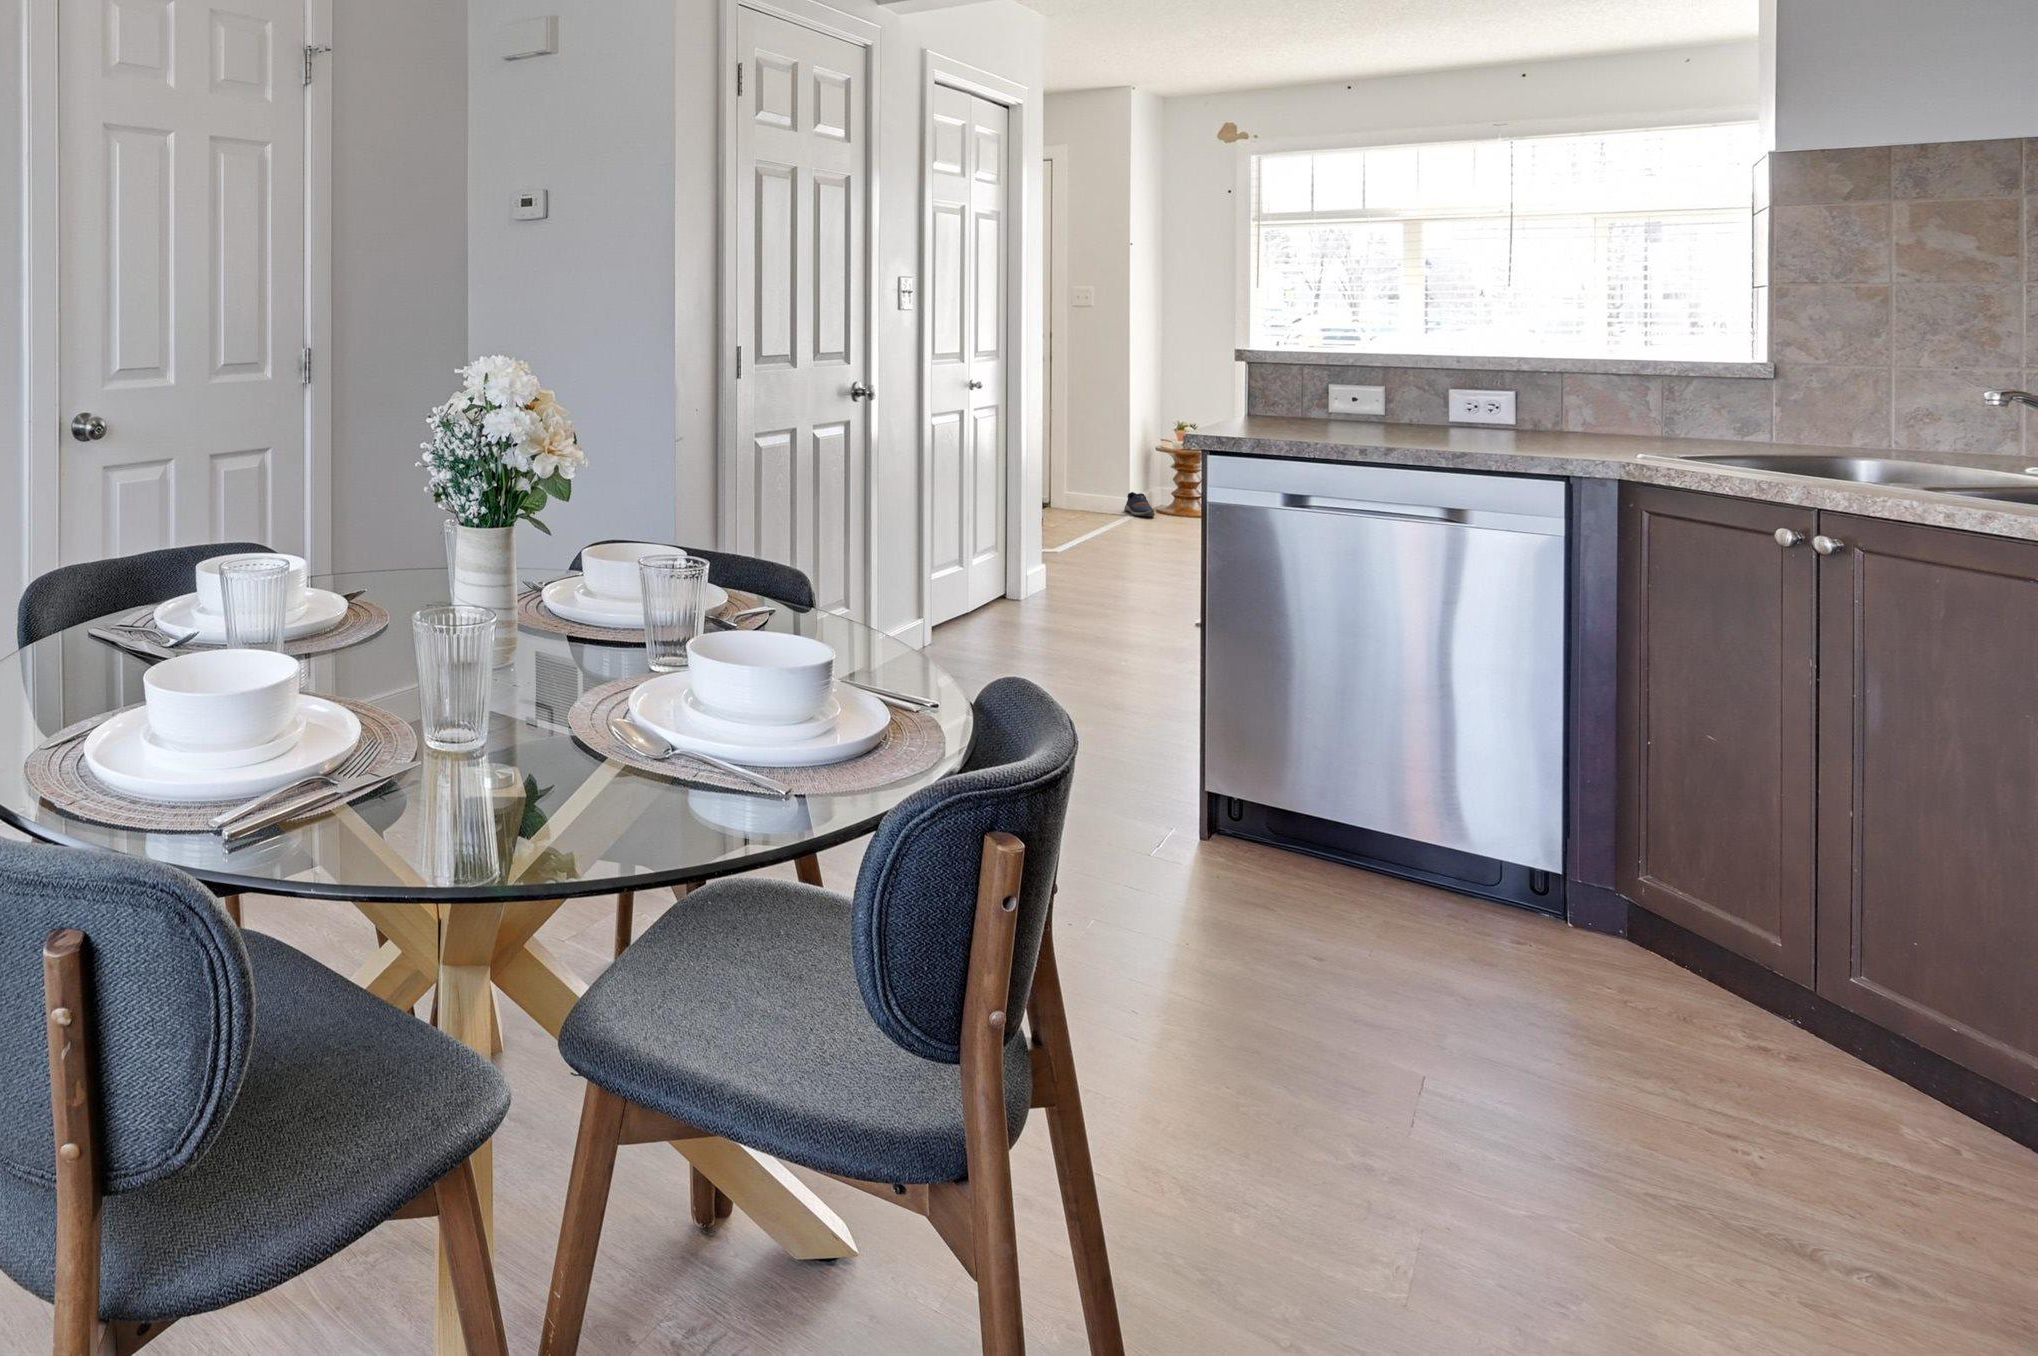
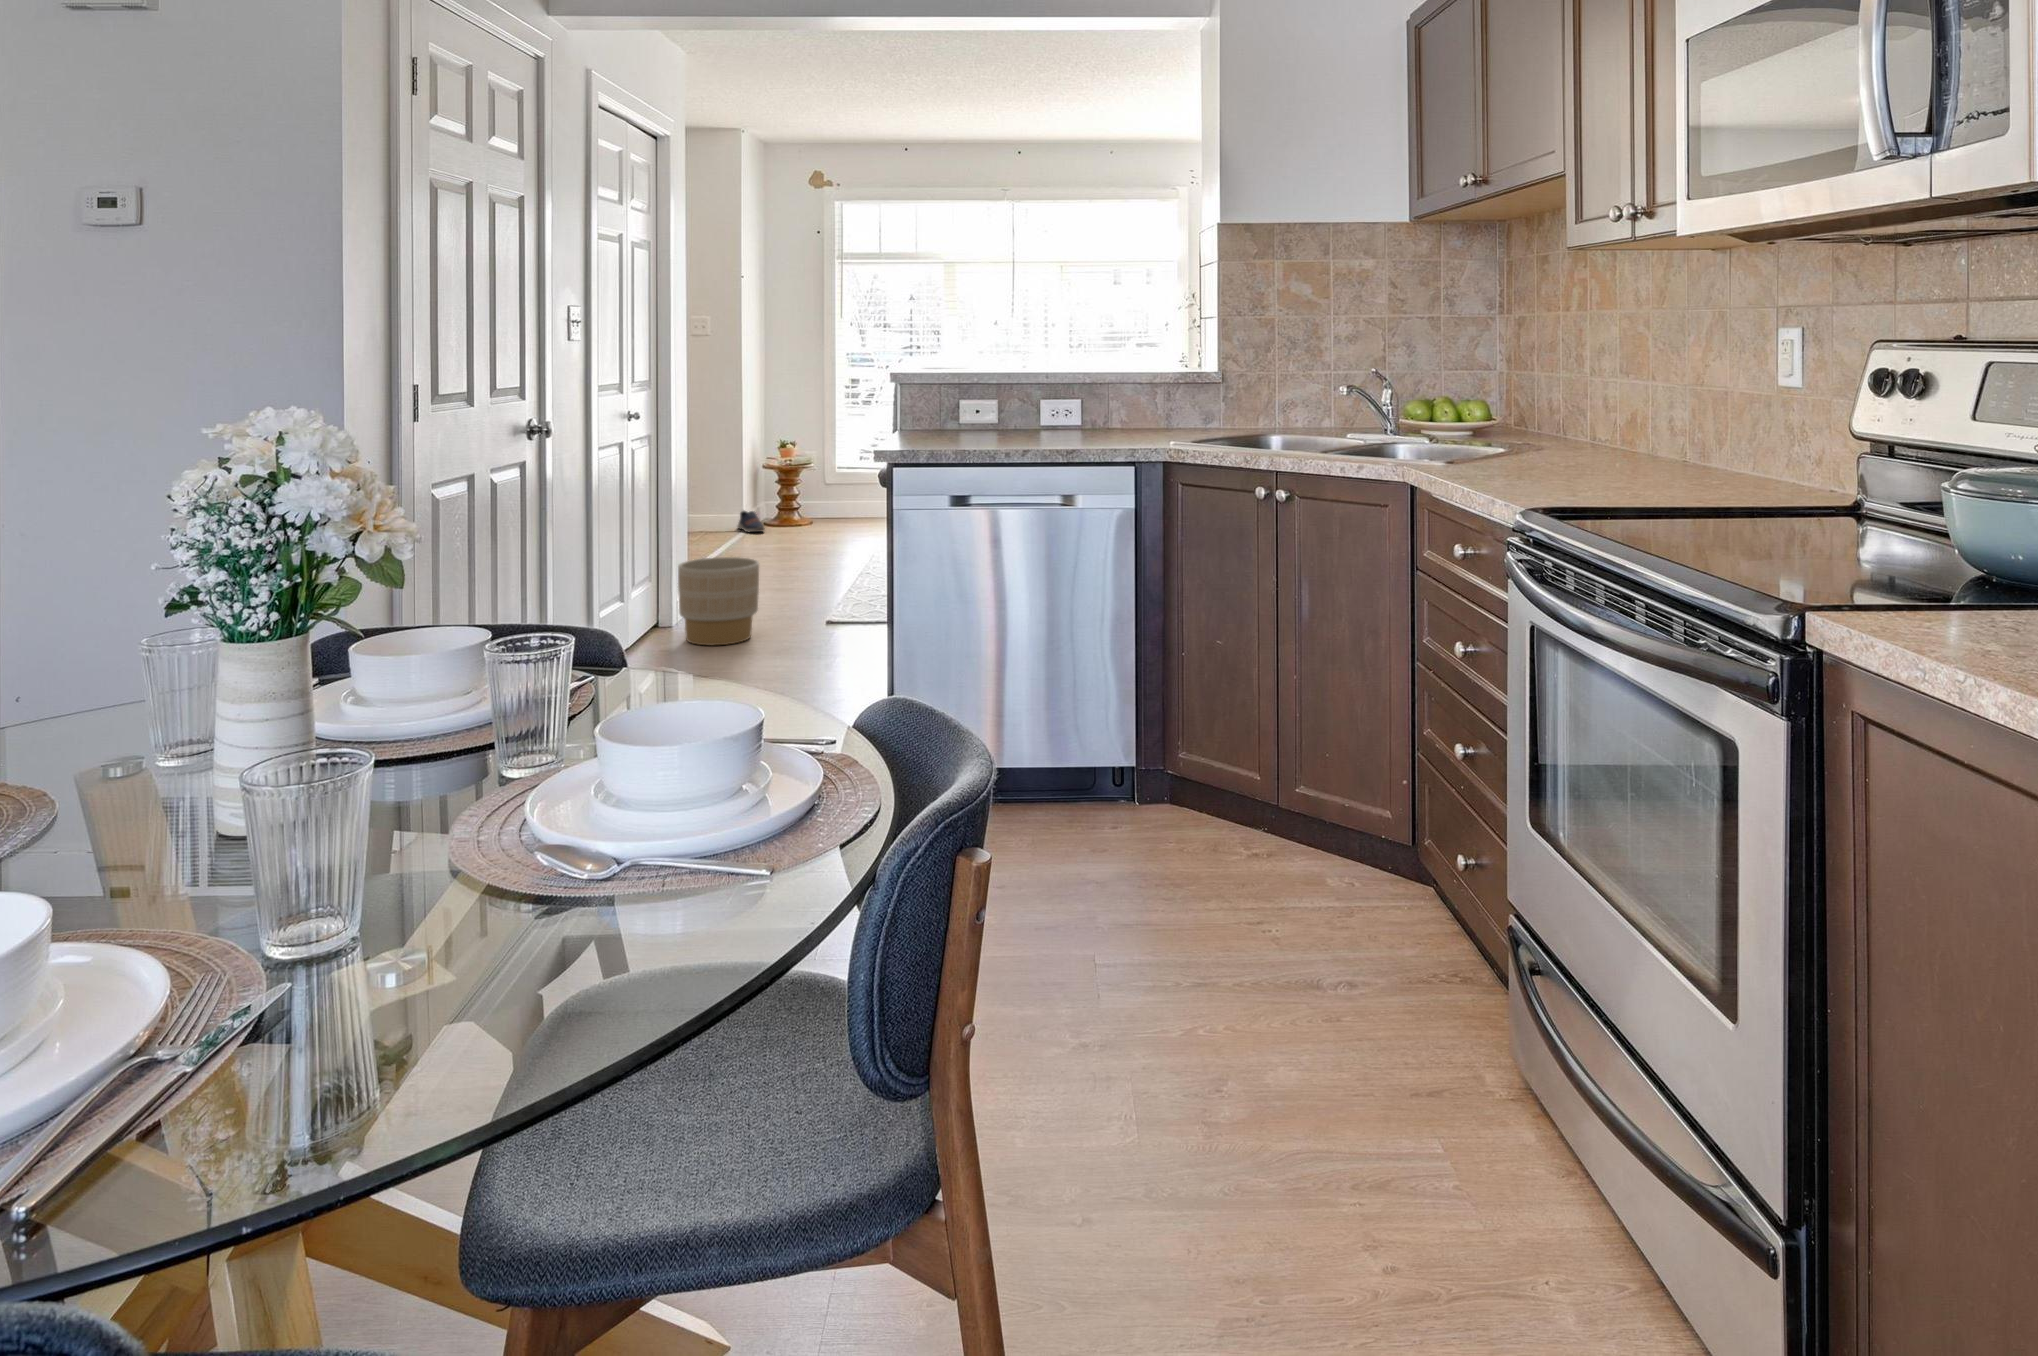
planter: none [1027,537,1116,629] -> present [678,557,759,646]

